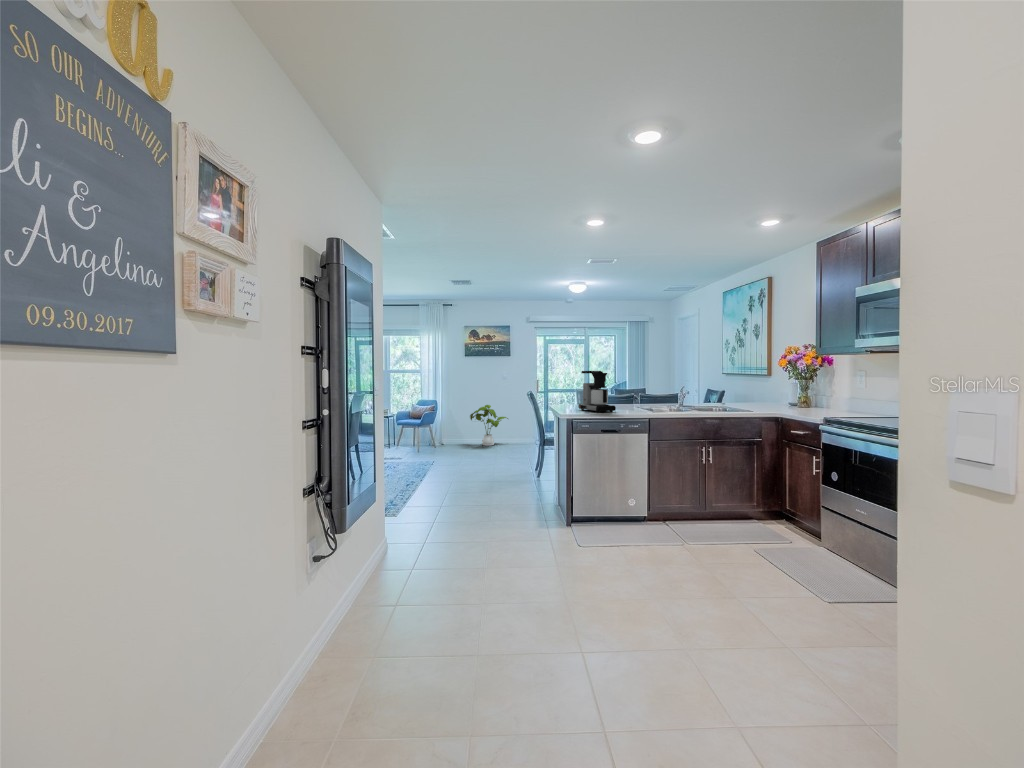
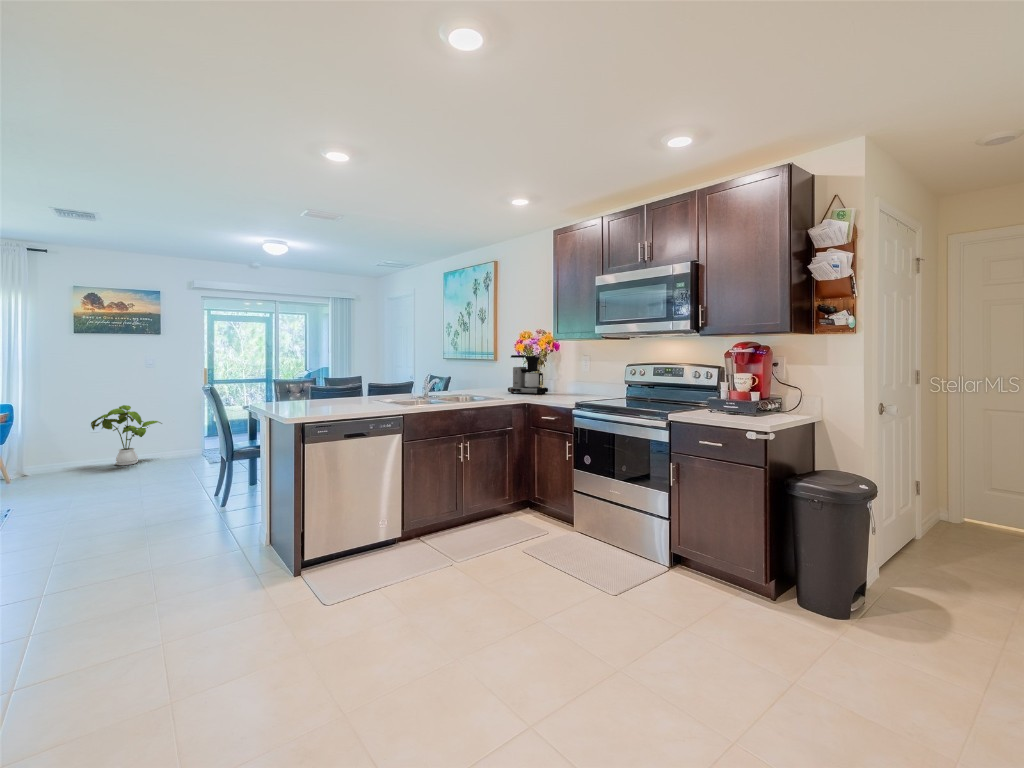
coffee maker: present [578,371,616,412] -> present [508,355,548,395]

